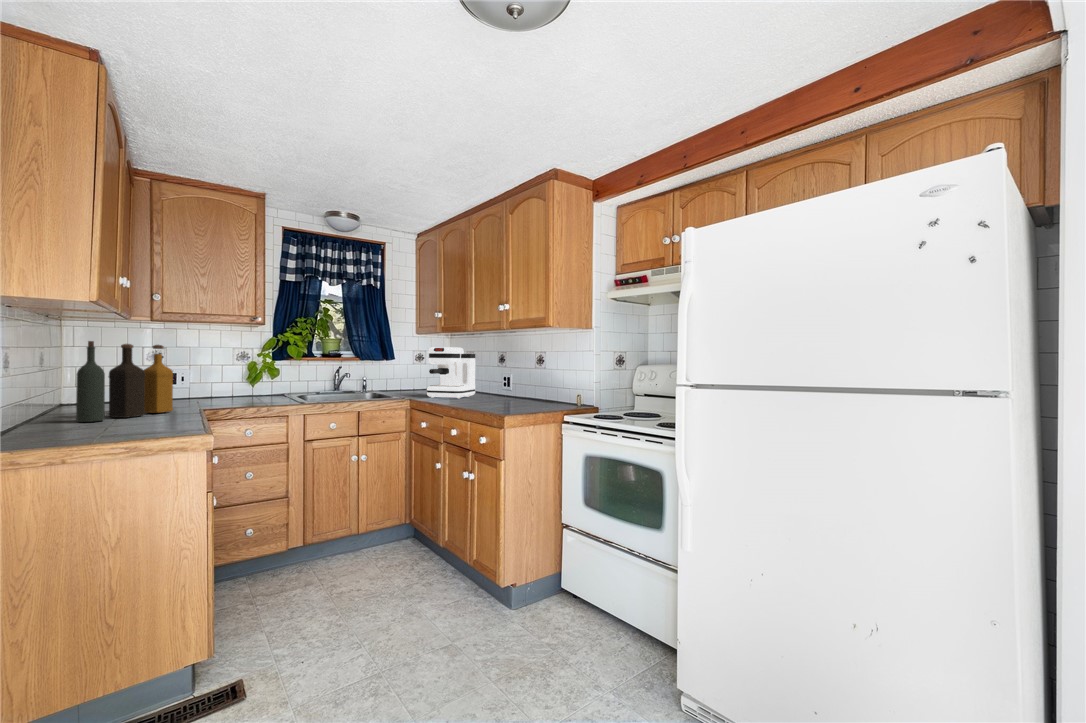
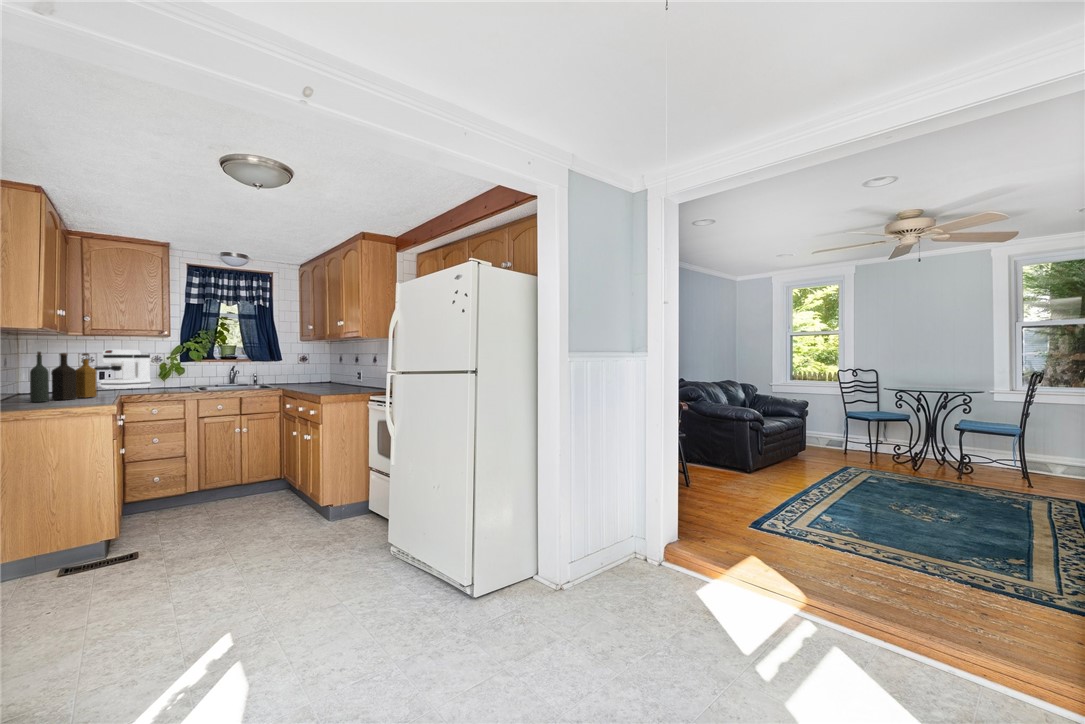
coffee maker: present [427,347,475,399] -> present [94,350,150,389]

